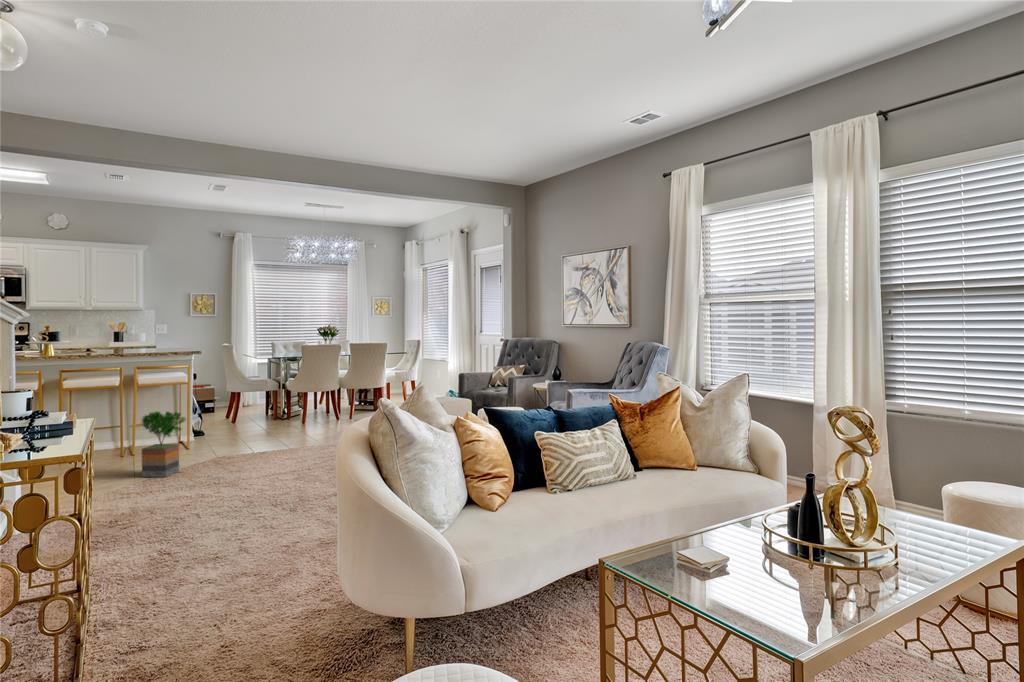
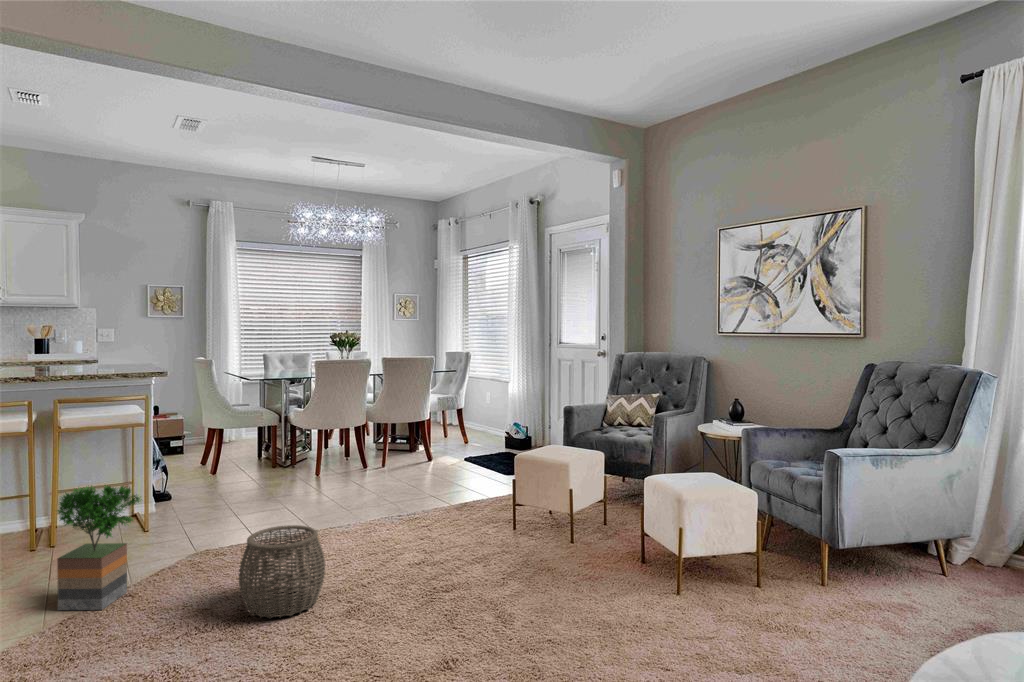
woven basket: none [239,434,289,479] -> present [238,525,325,618]

